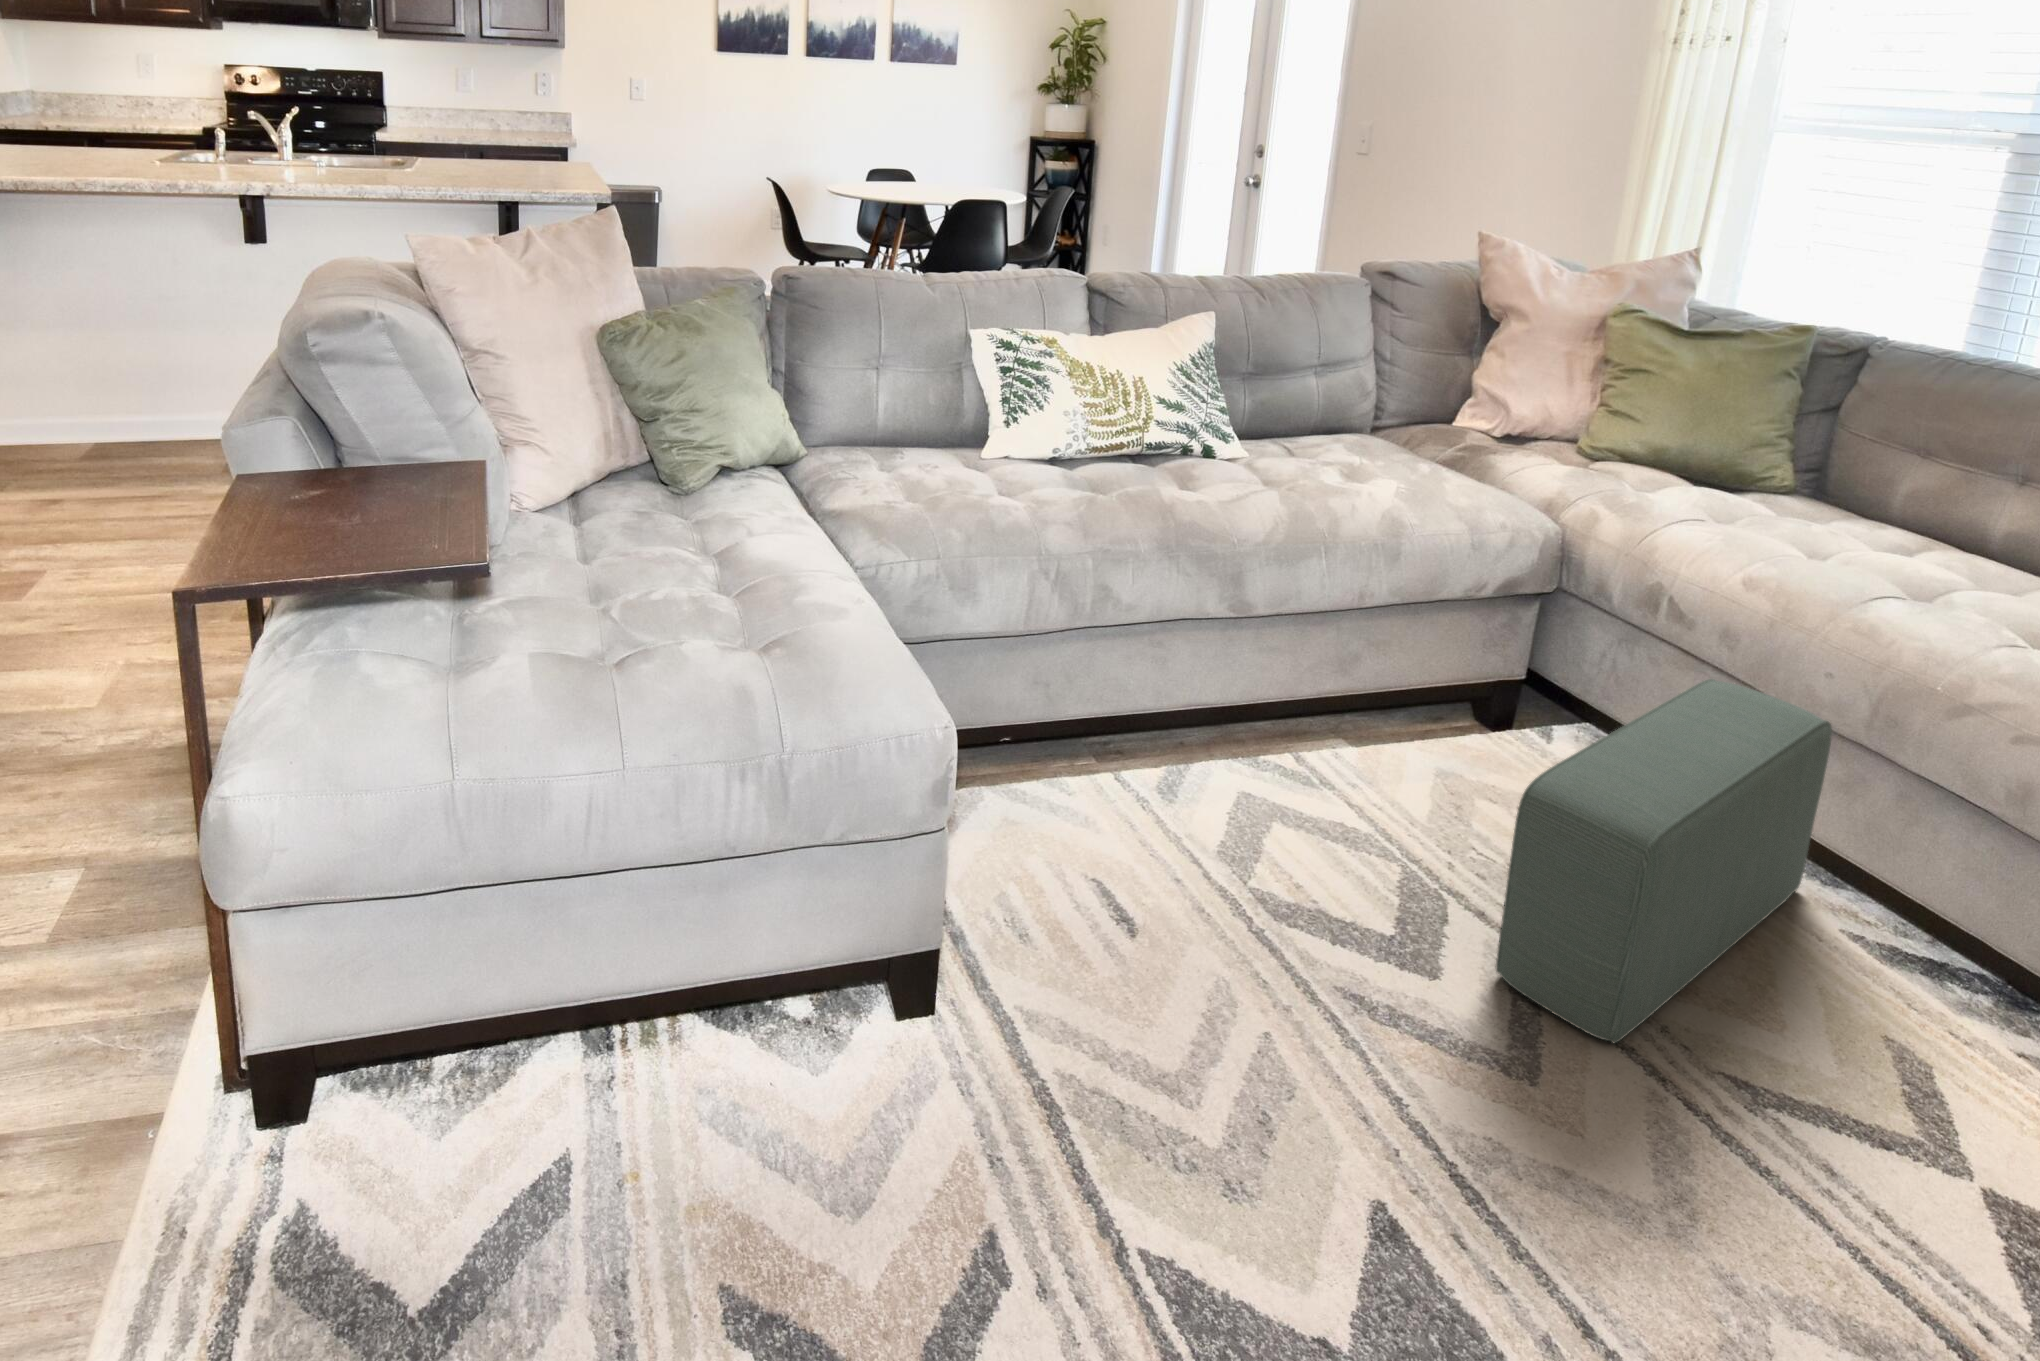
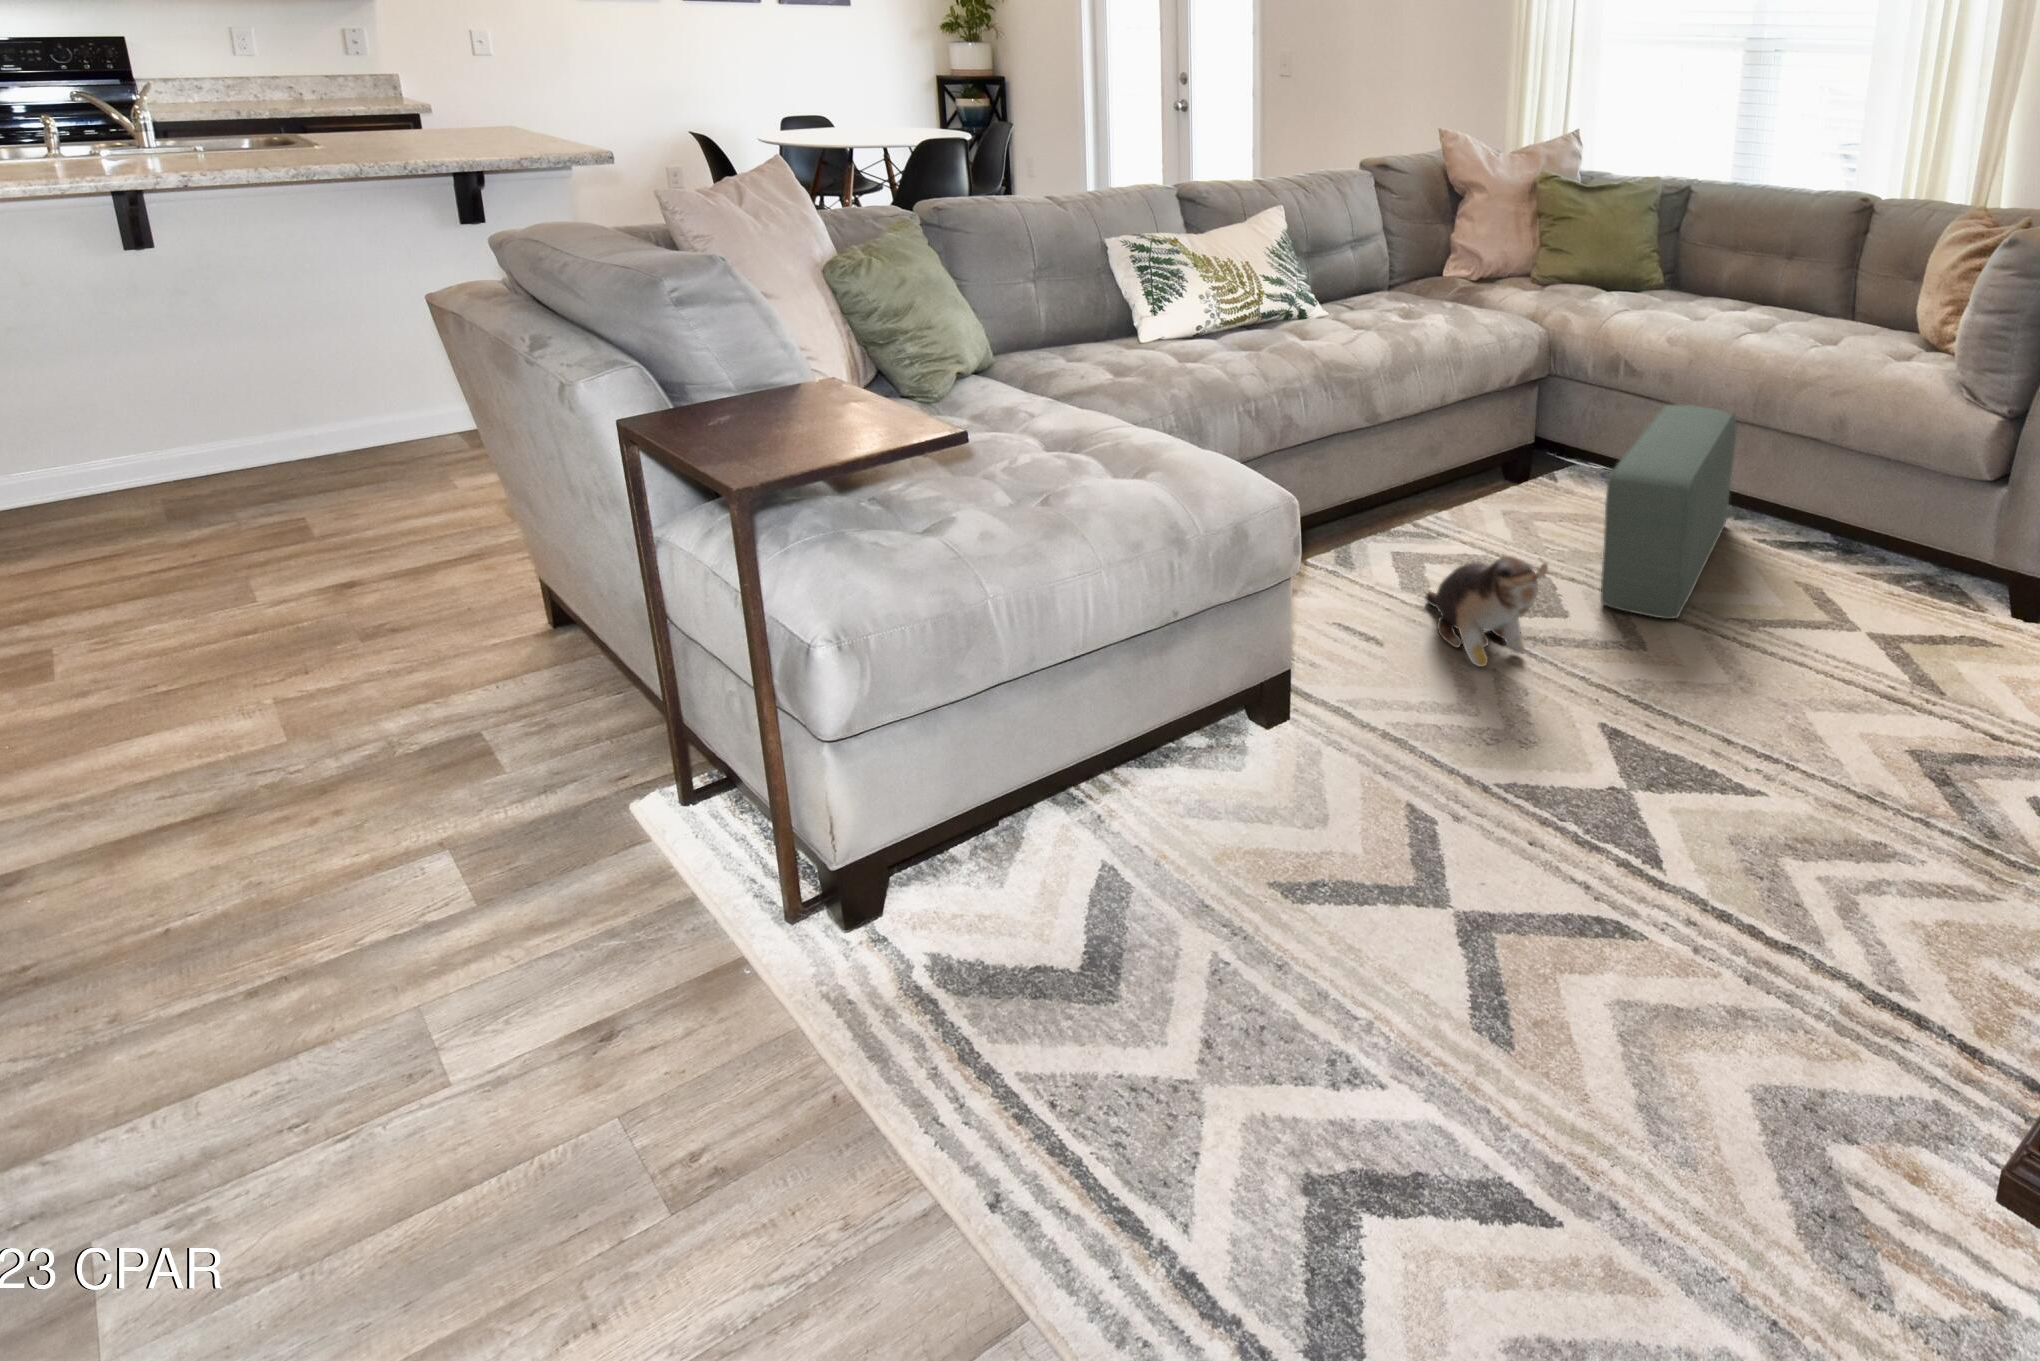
plush toy: none [1214,860,1344,1025] -> present [1426,556,1548,667]

